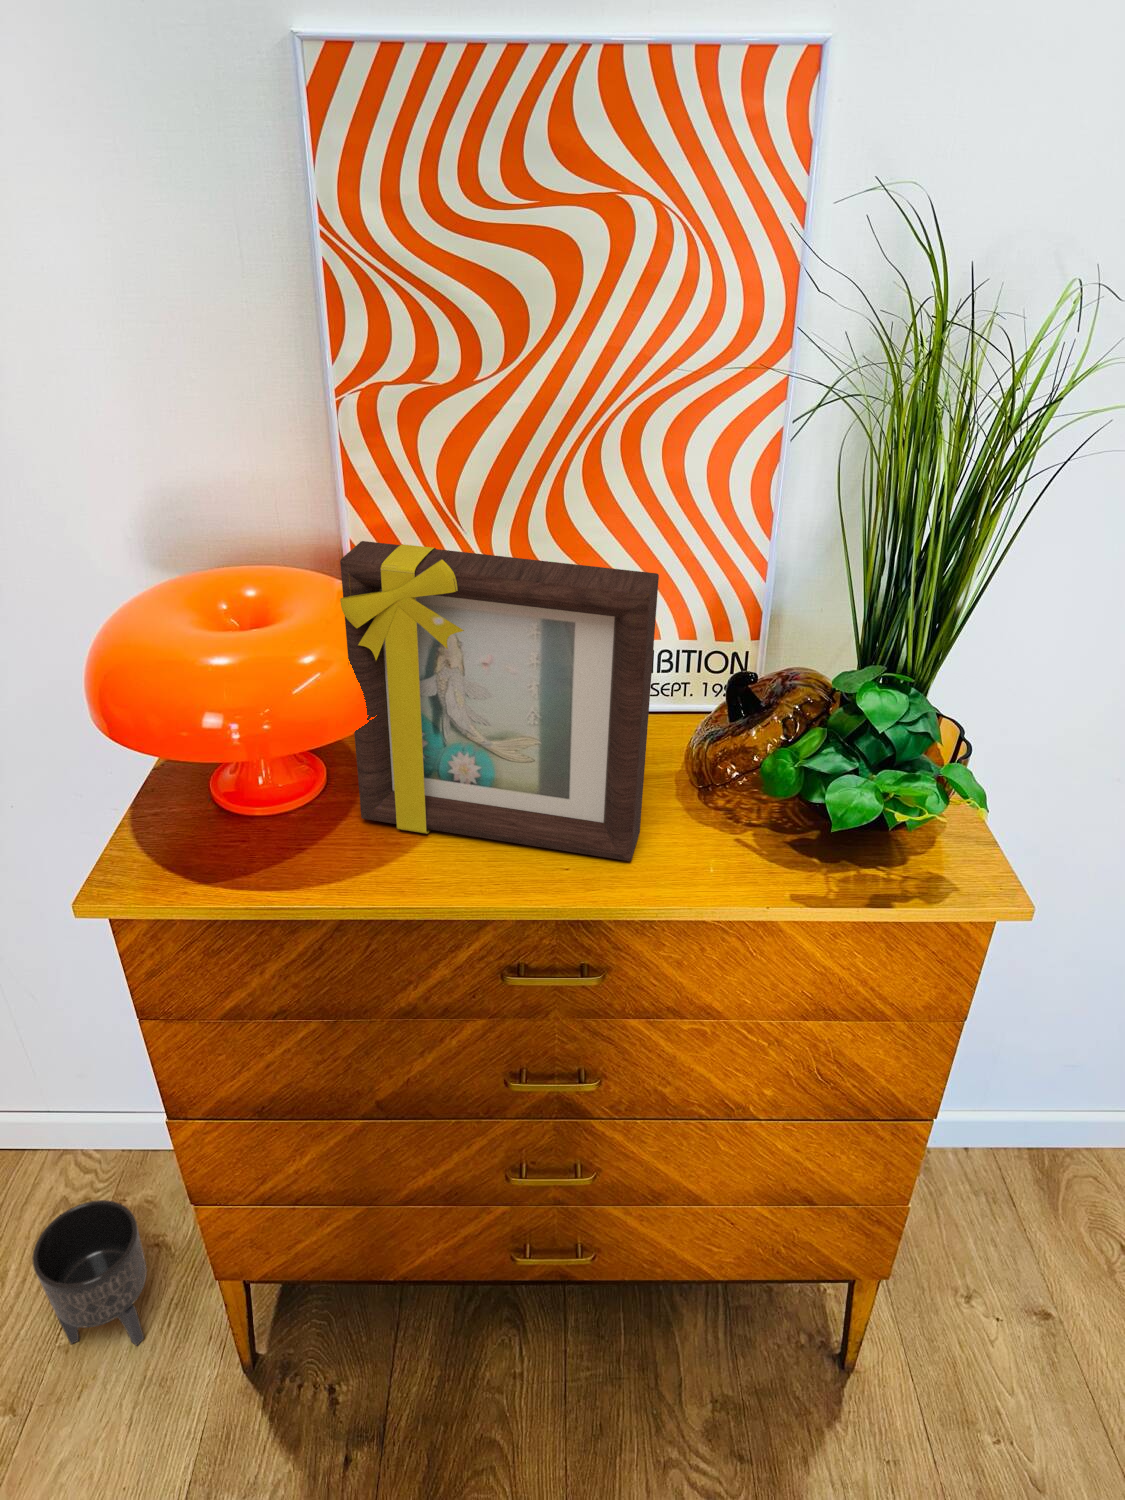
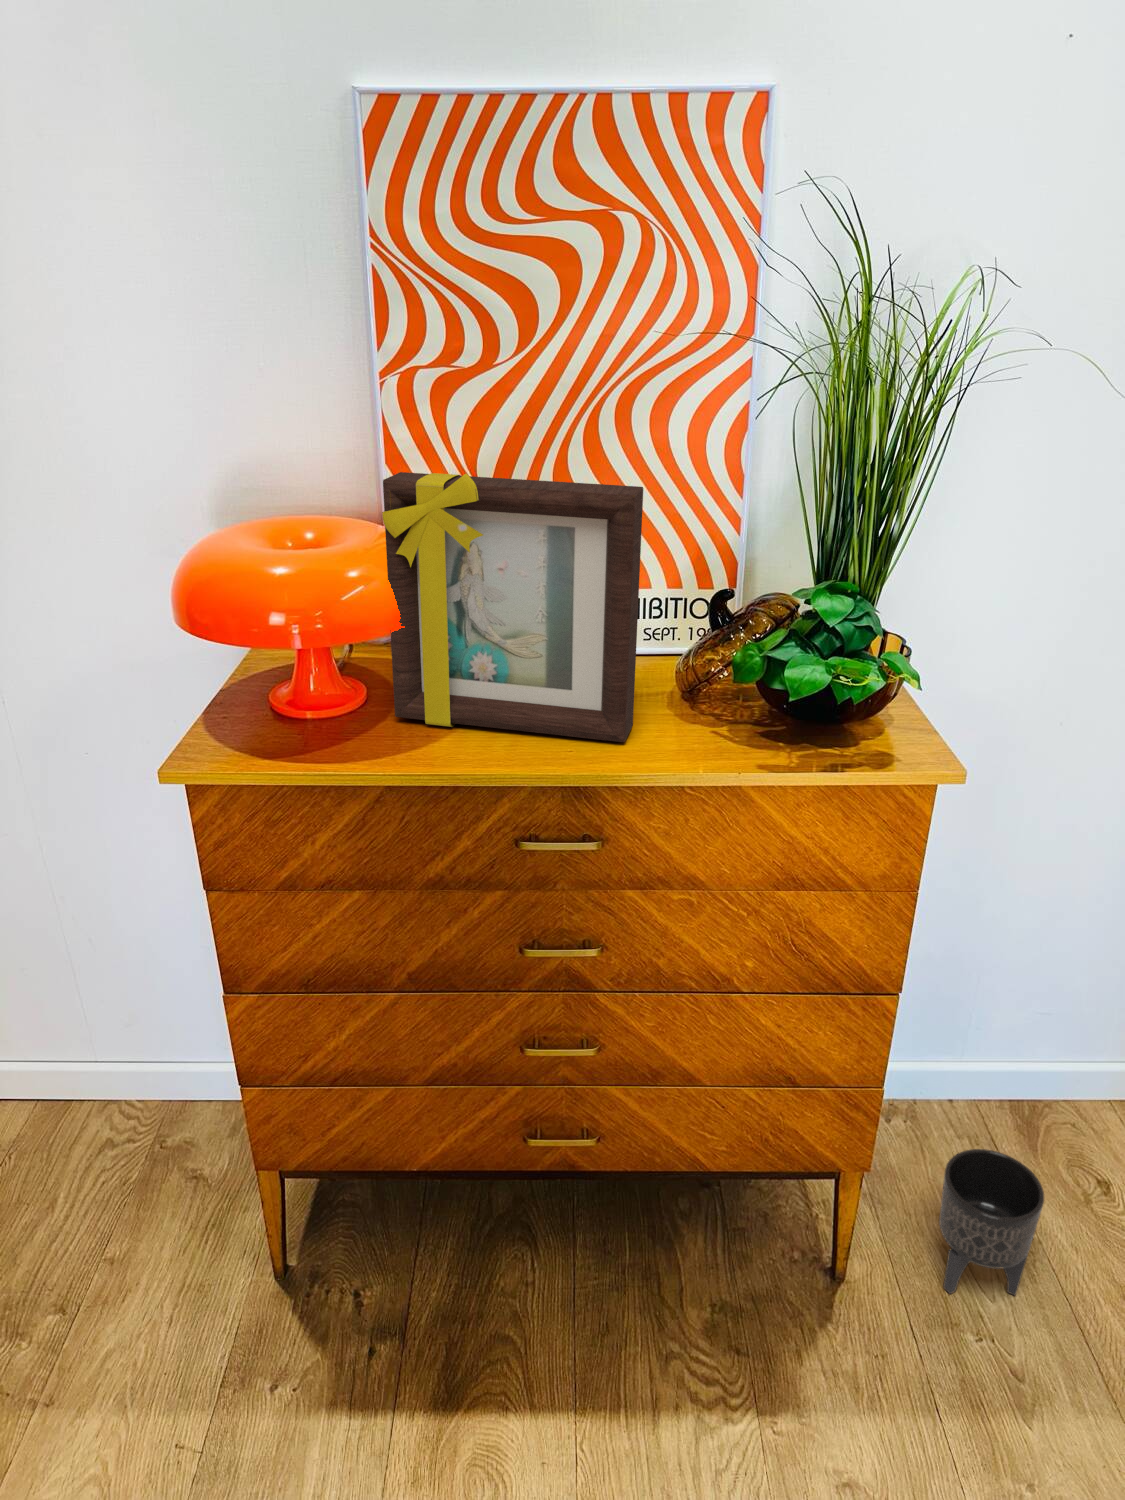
planter: present [32,1200,147,1345] -> present [939,1149,1044,1295]

